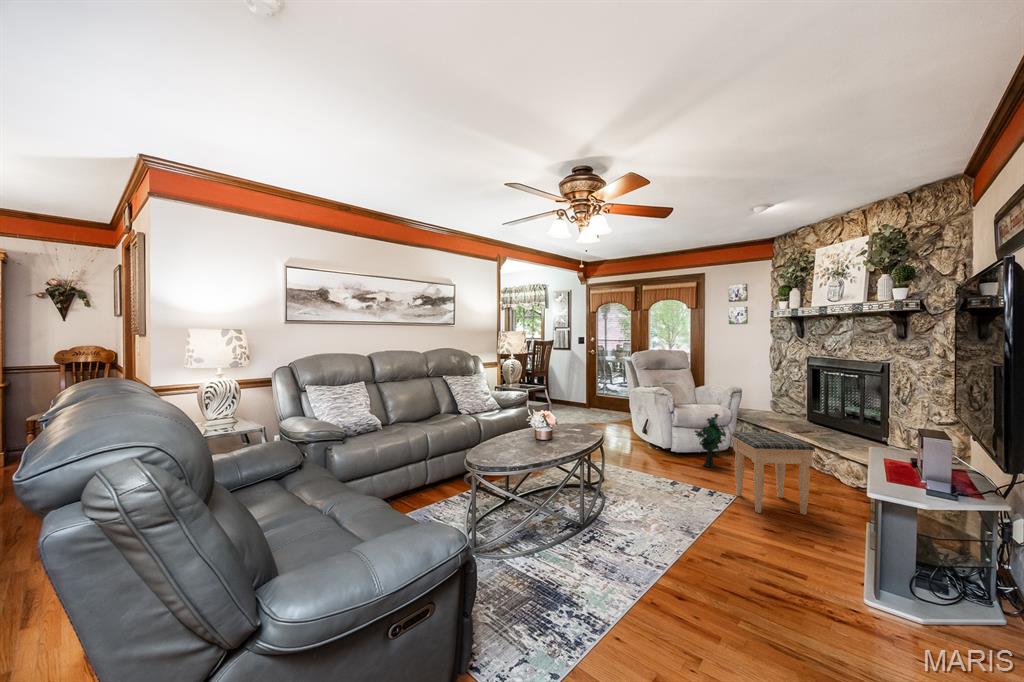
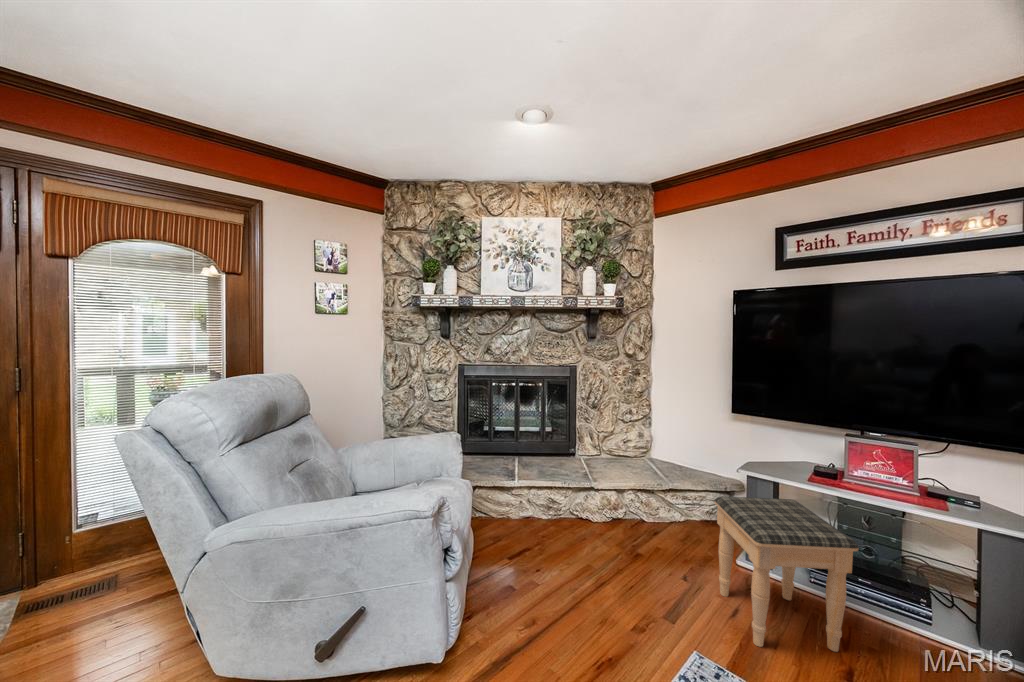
decorative plant: present [694,414,726,467] -> none [555,509,611,632]

